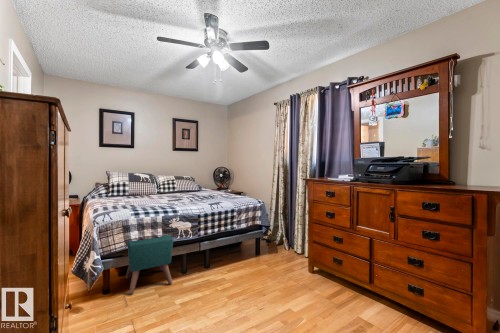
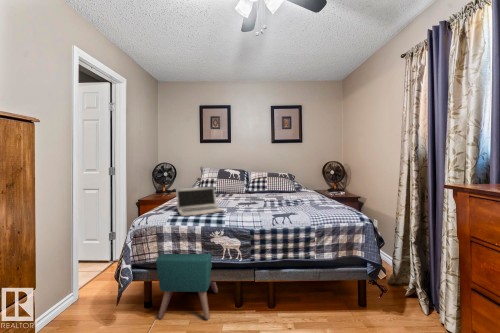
laptop: none [125,187,170,210] -> present [176,187,223,216]

